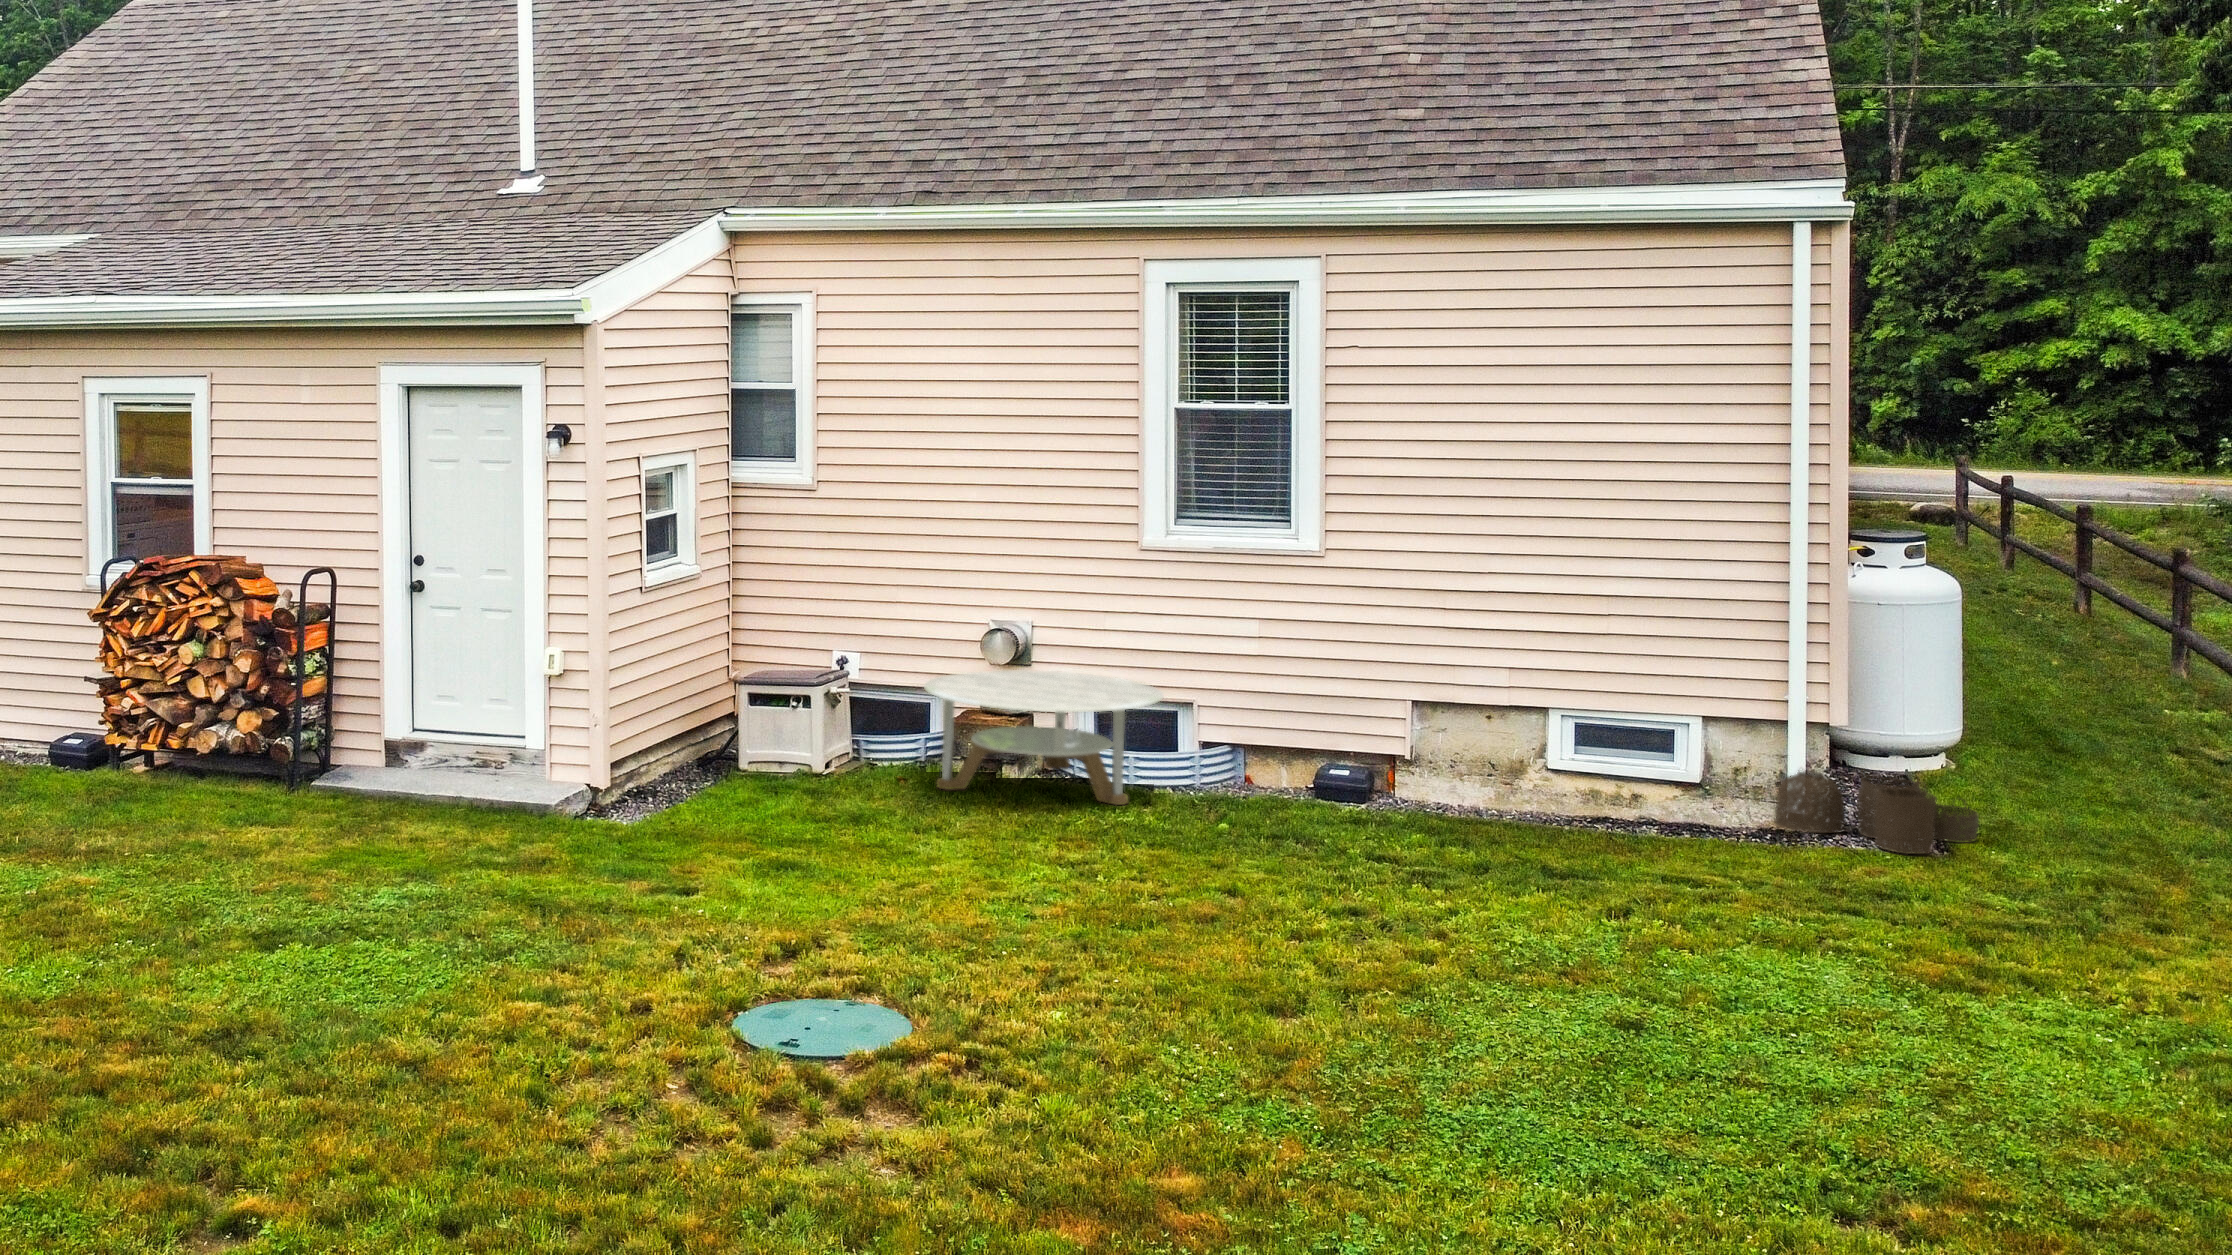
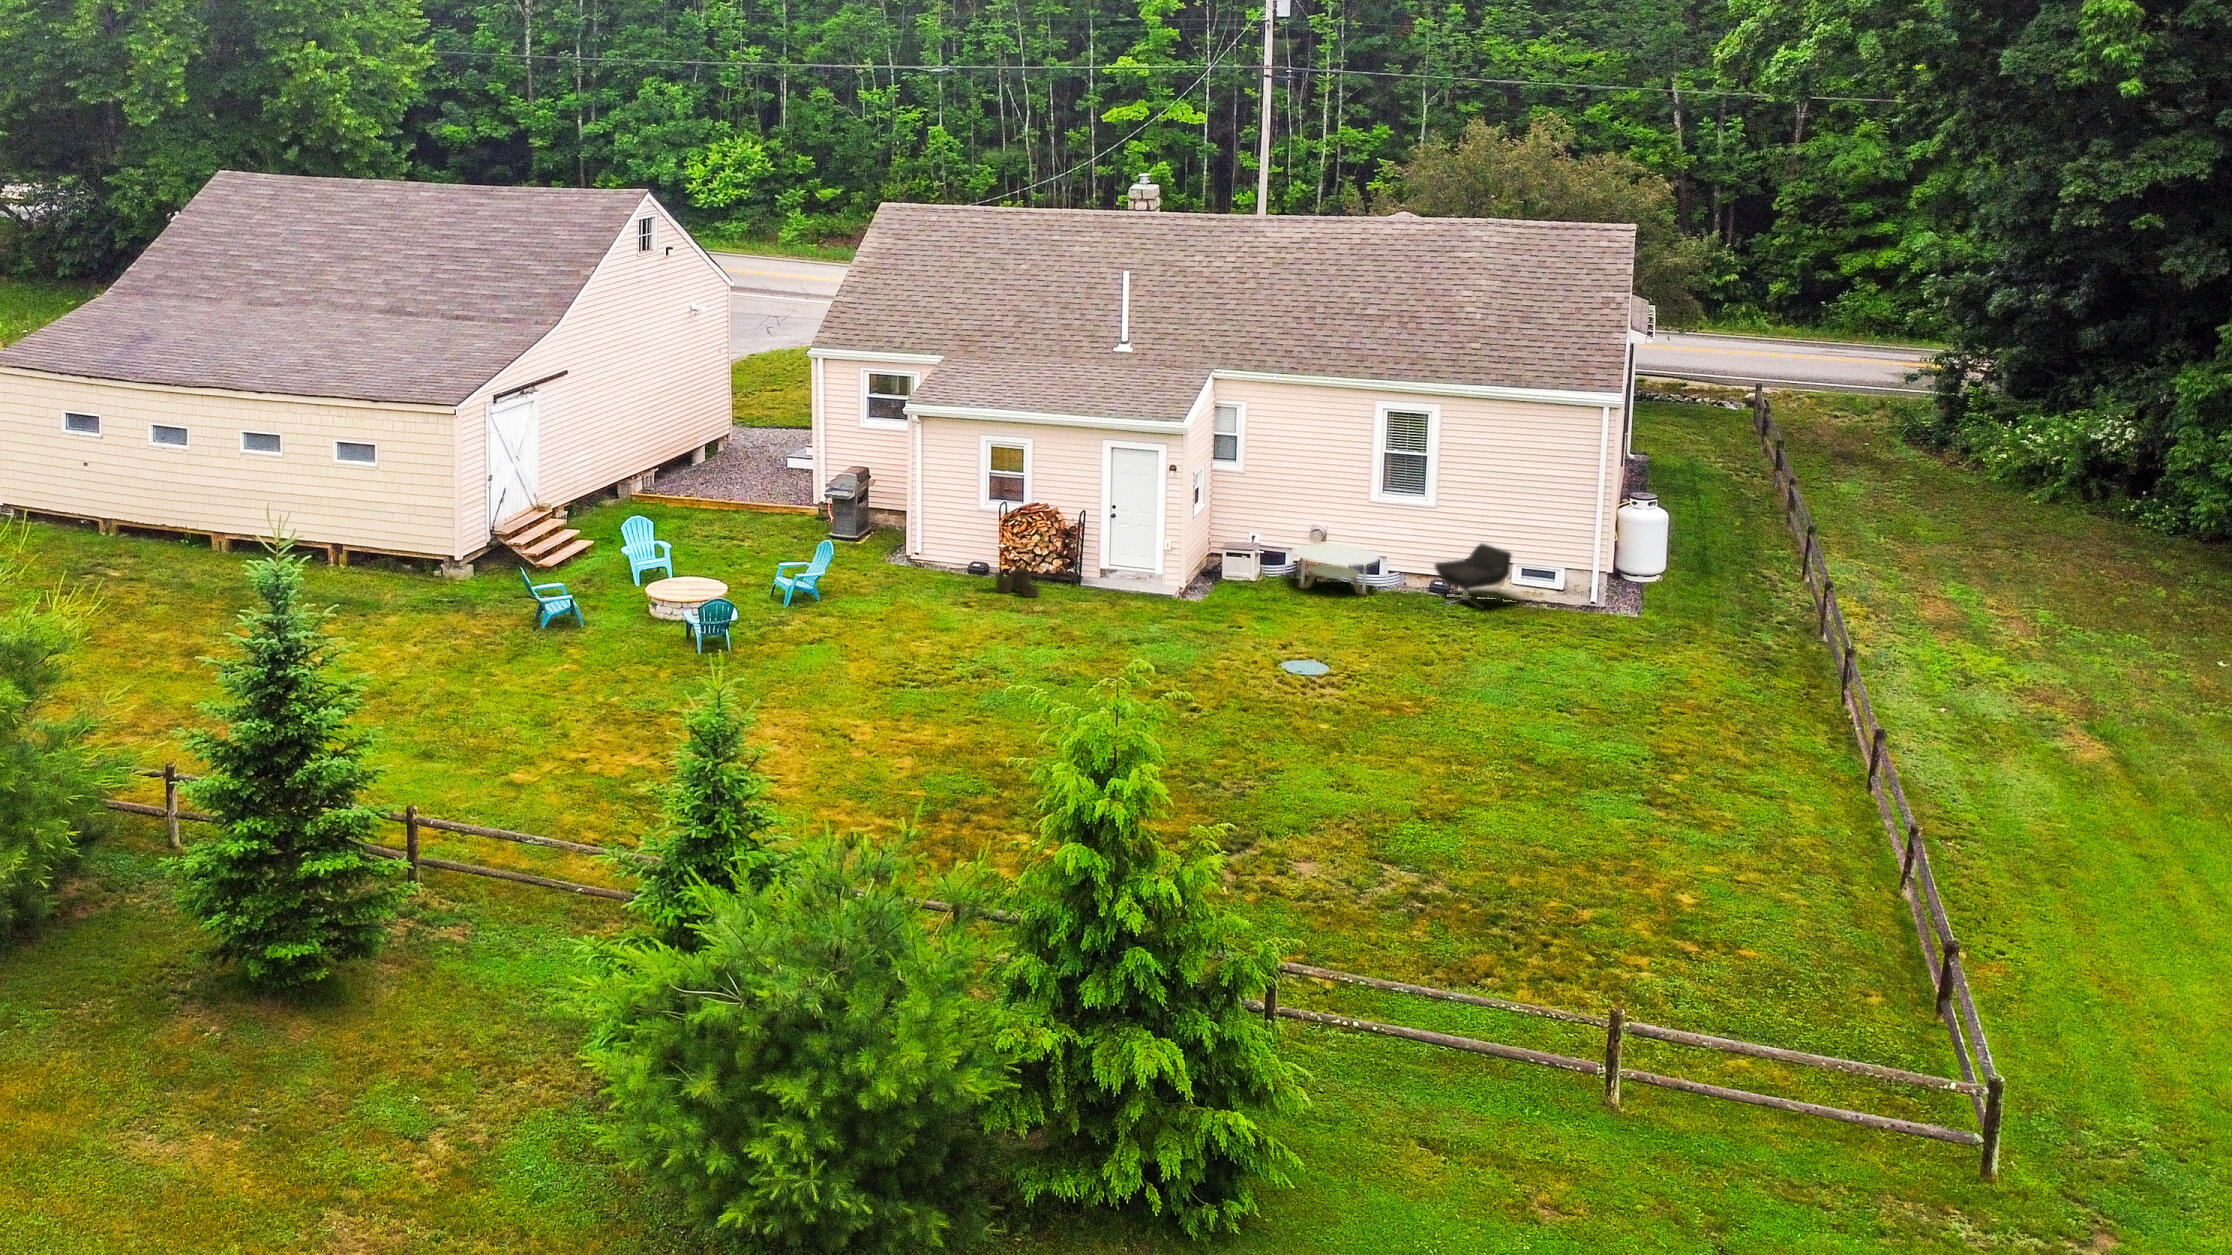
lounge chair: none [1319,651,1544,834] -> present [1435,543,1511,606]
woven basket: present [1774,770,1979,854] -> present [996,567,1039,597]

